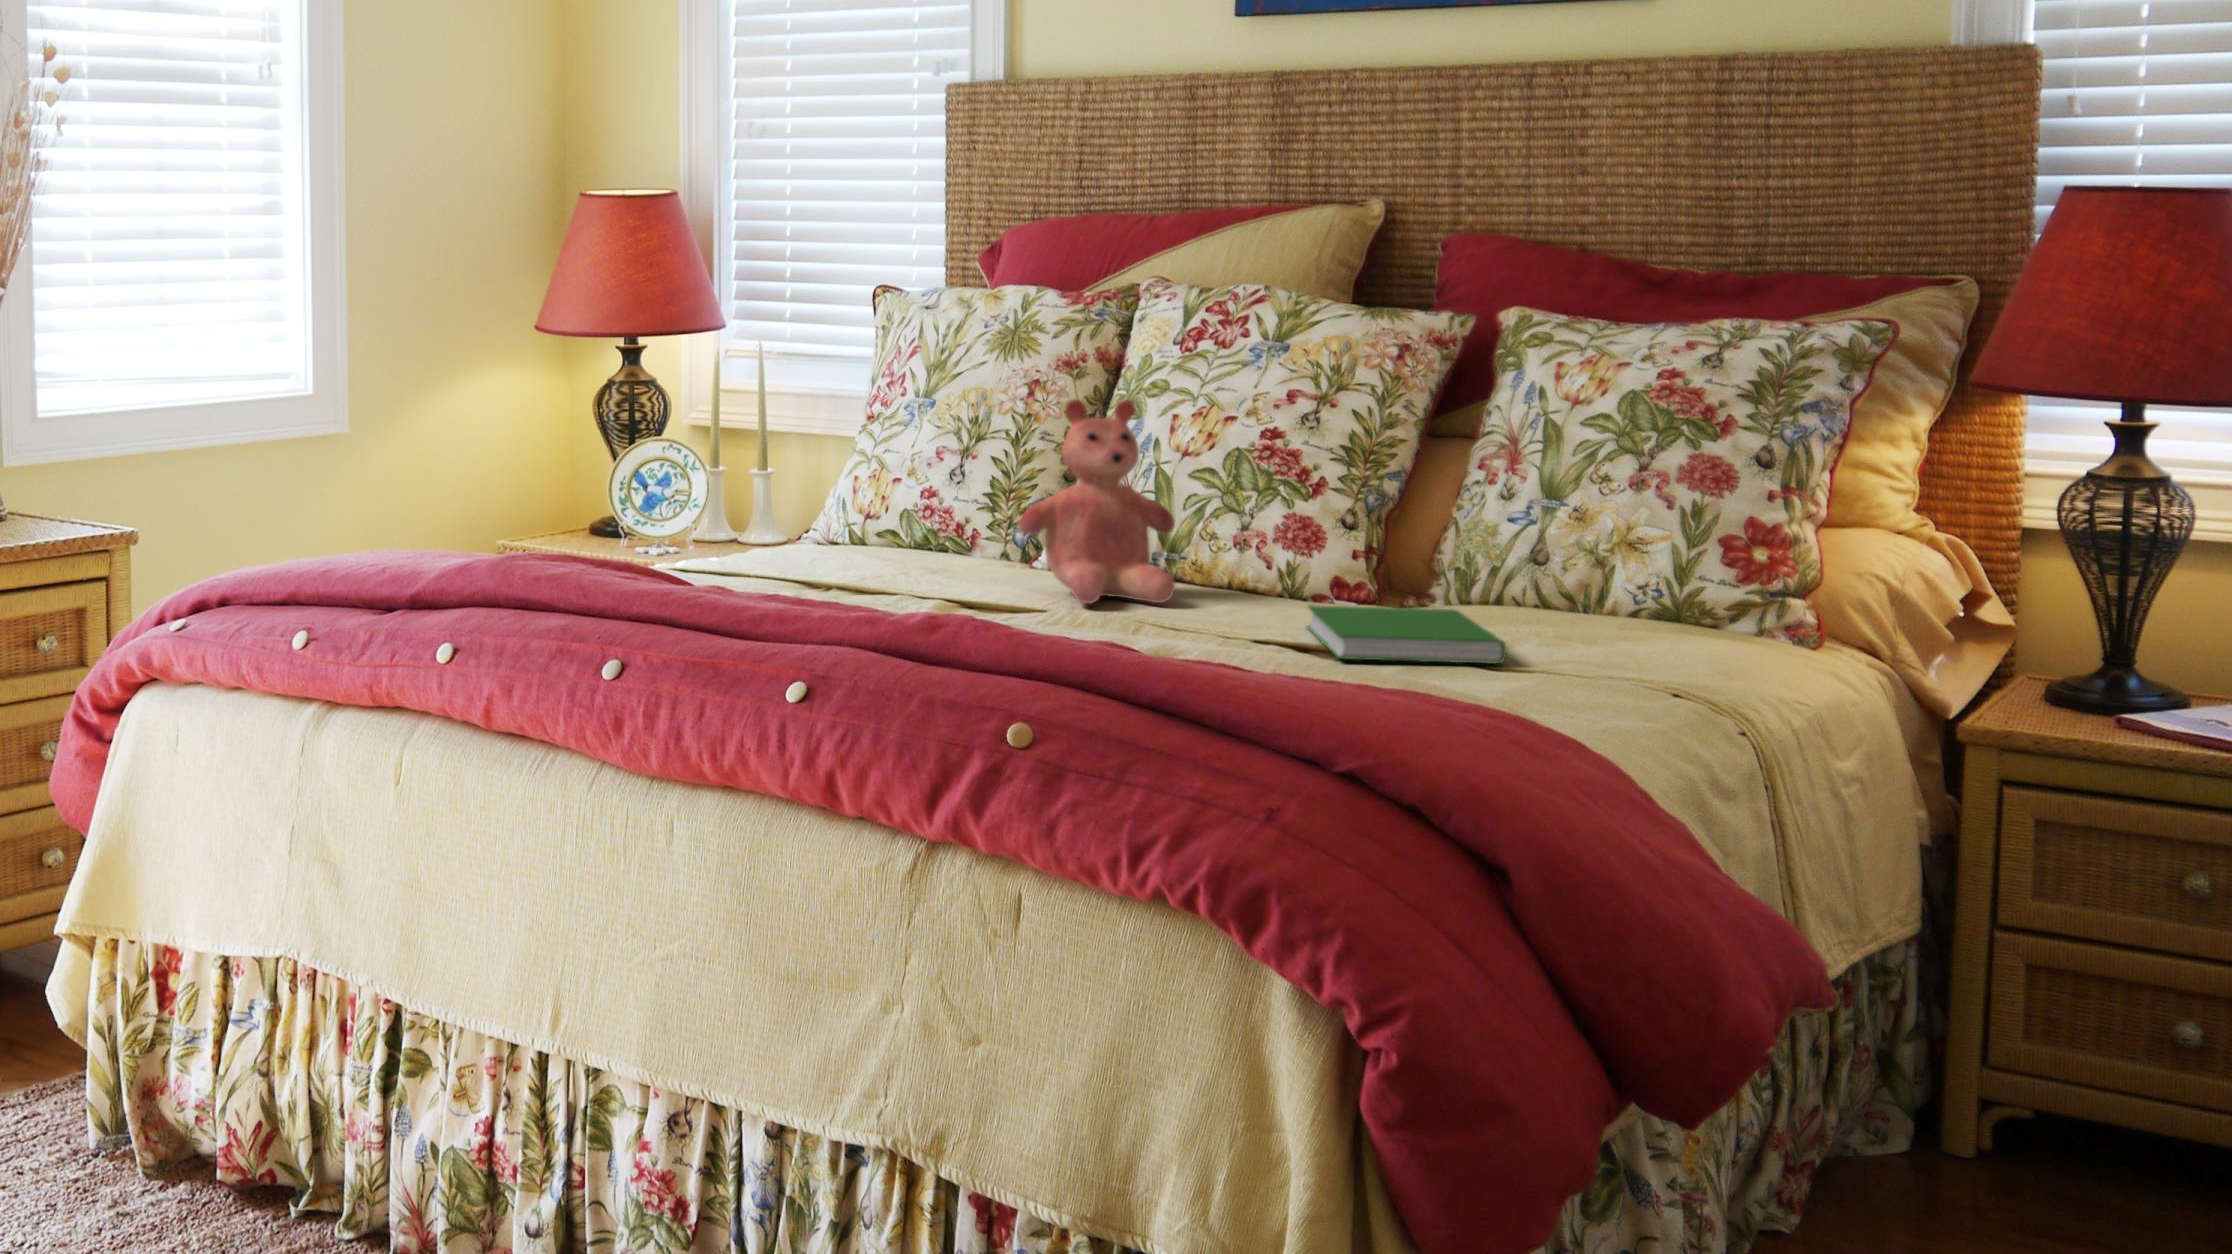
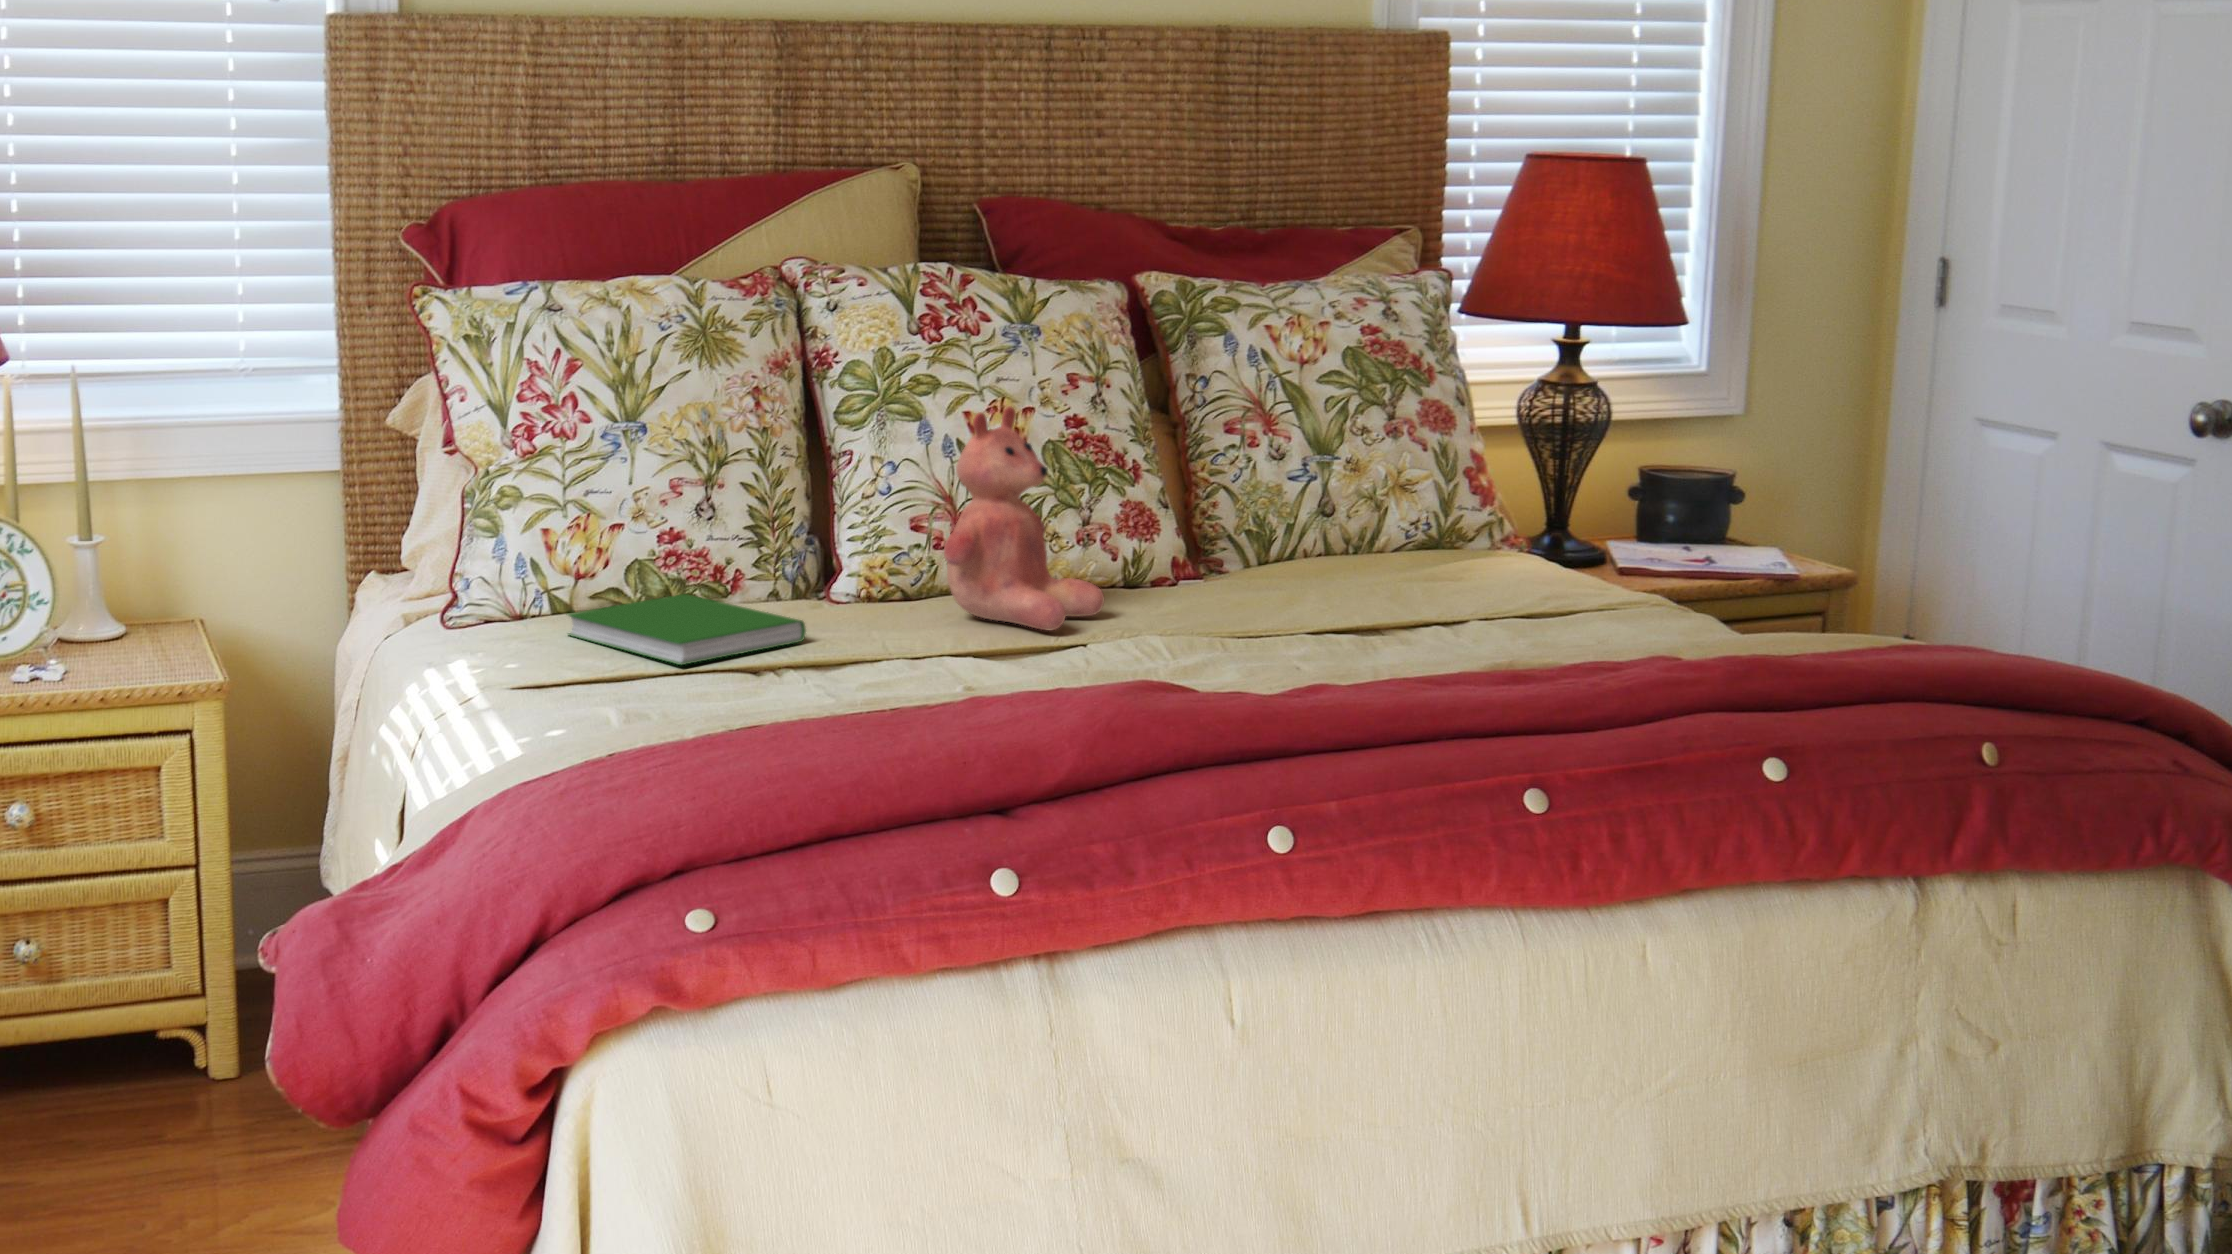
hardcover book: present [1307,605,1507,664] -> present [568,594,806,665]

